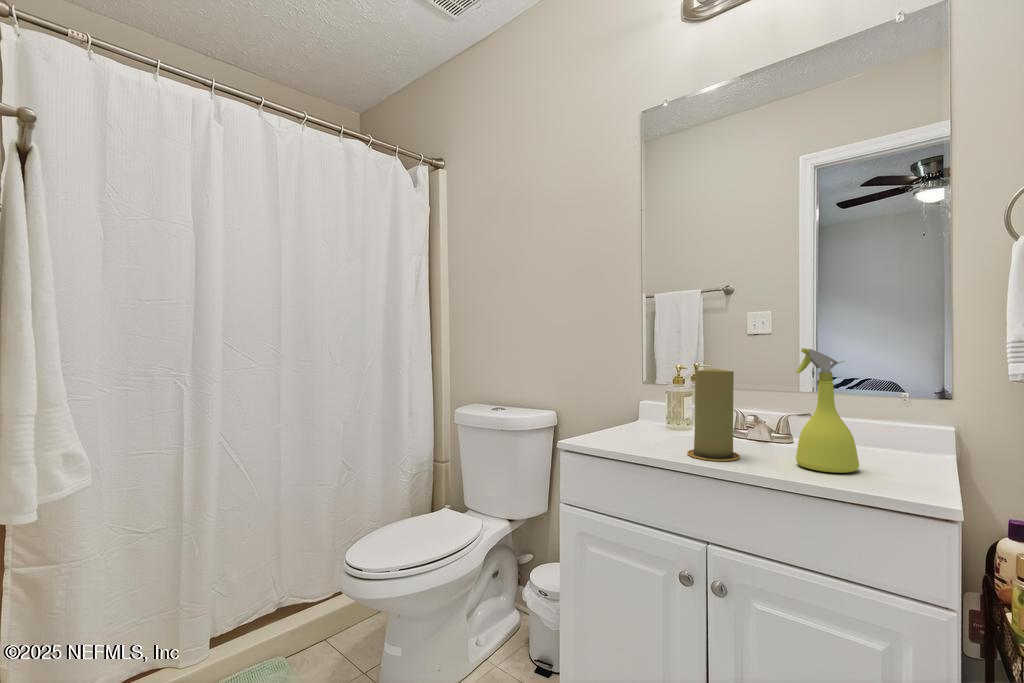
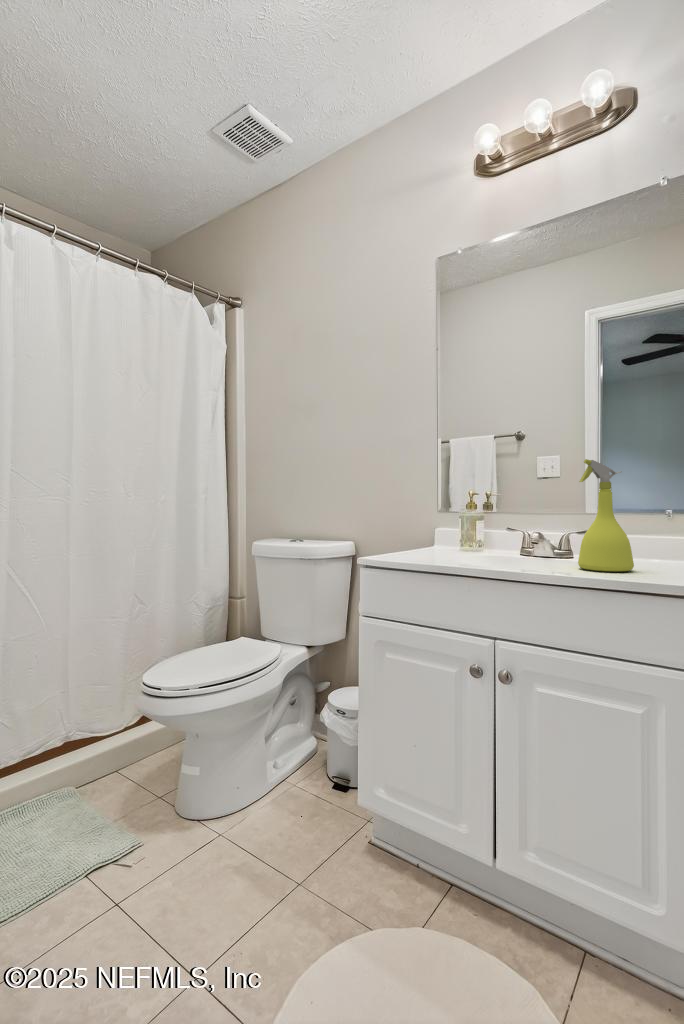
candle: present [687,369,740,461] -> none [479,484,528,567]

